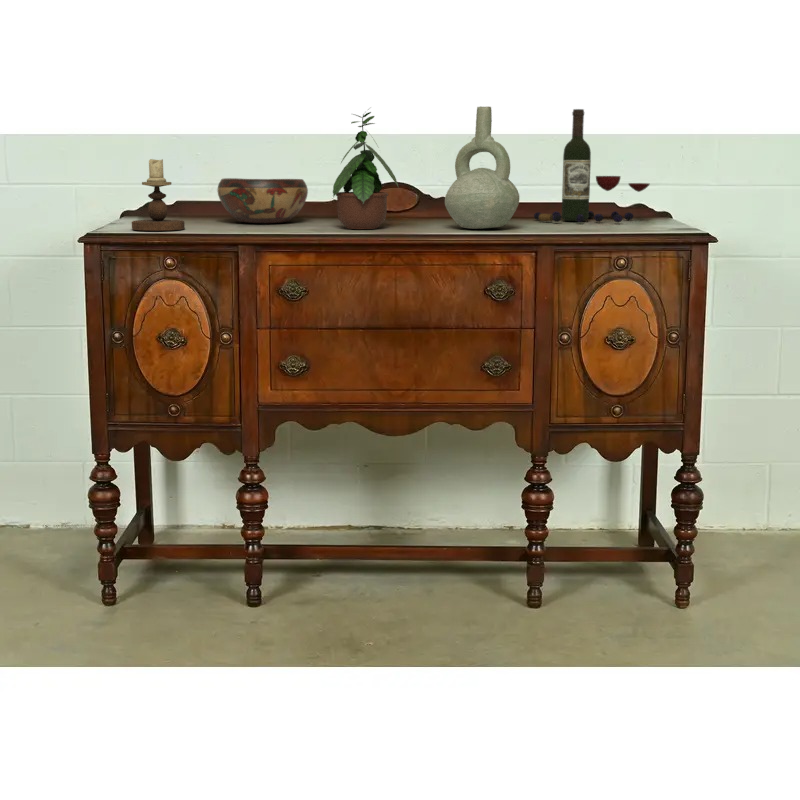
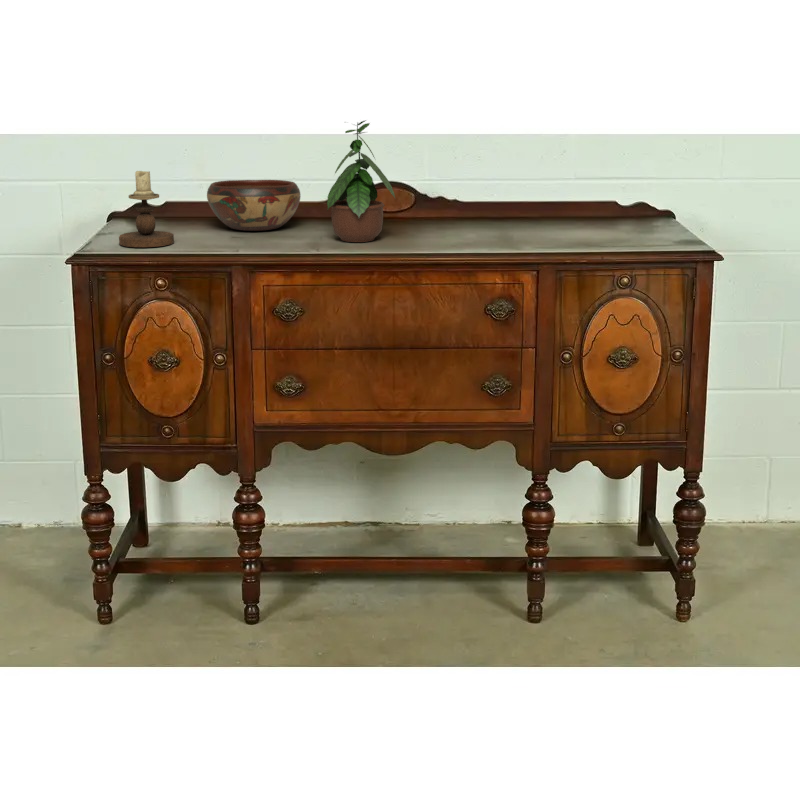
decorative vase: present [445,106,519,229] -> none [443,114,520,241]
wine bottle: present [534,109,649,222] -> none [534,108,658,227]

